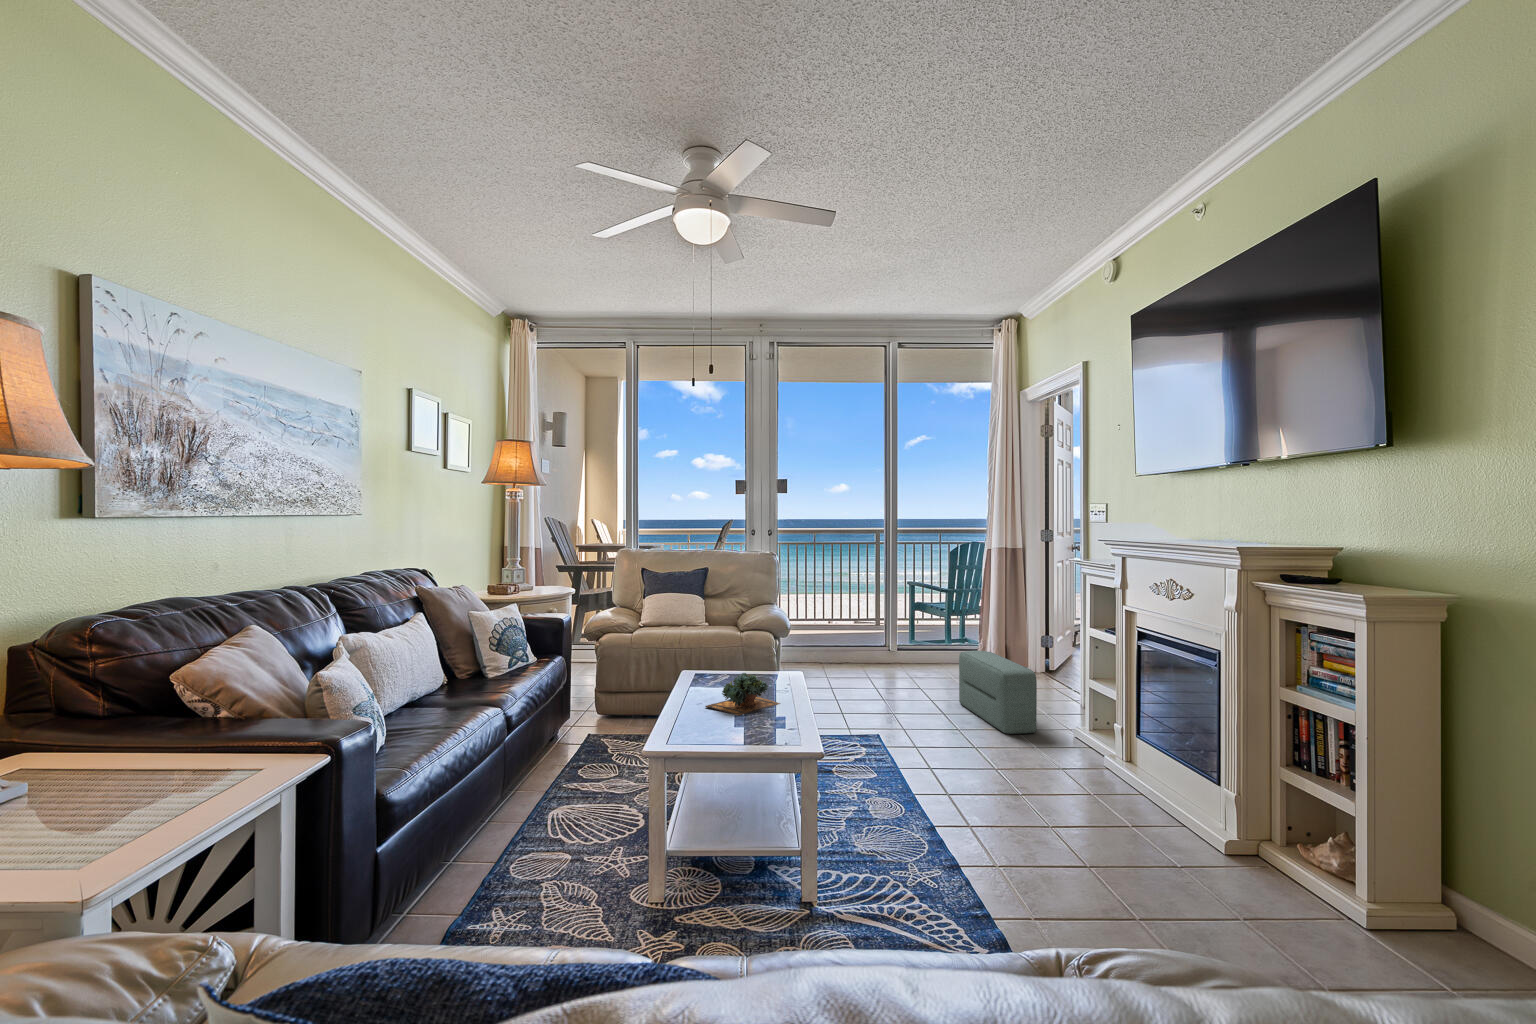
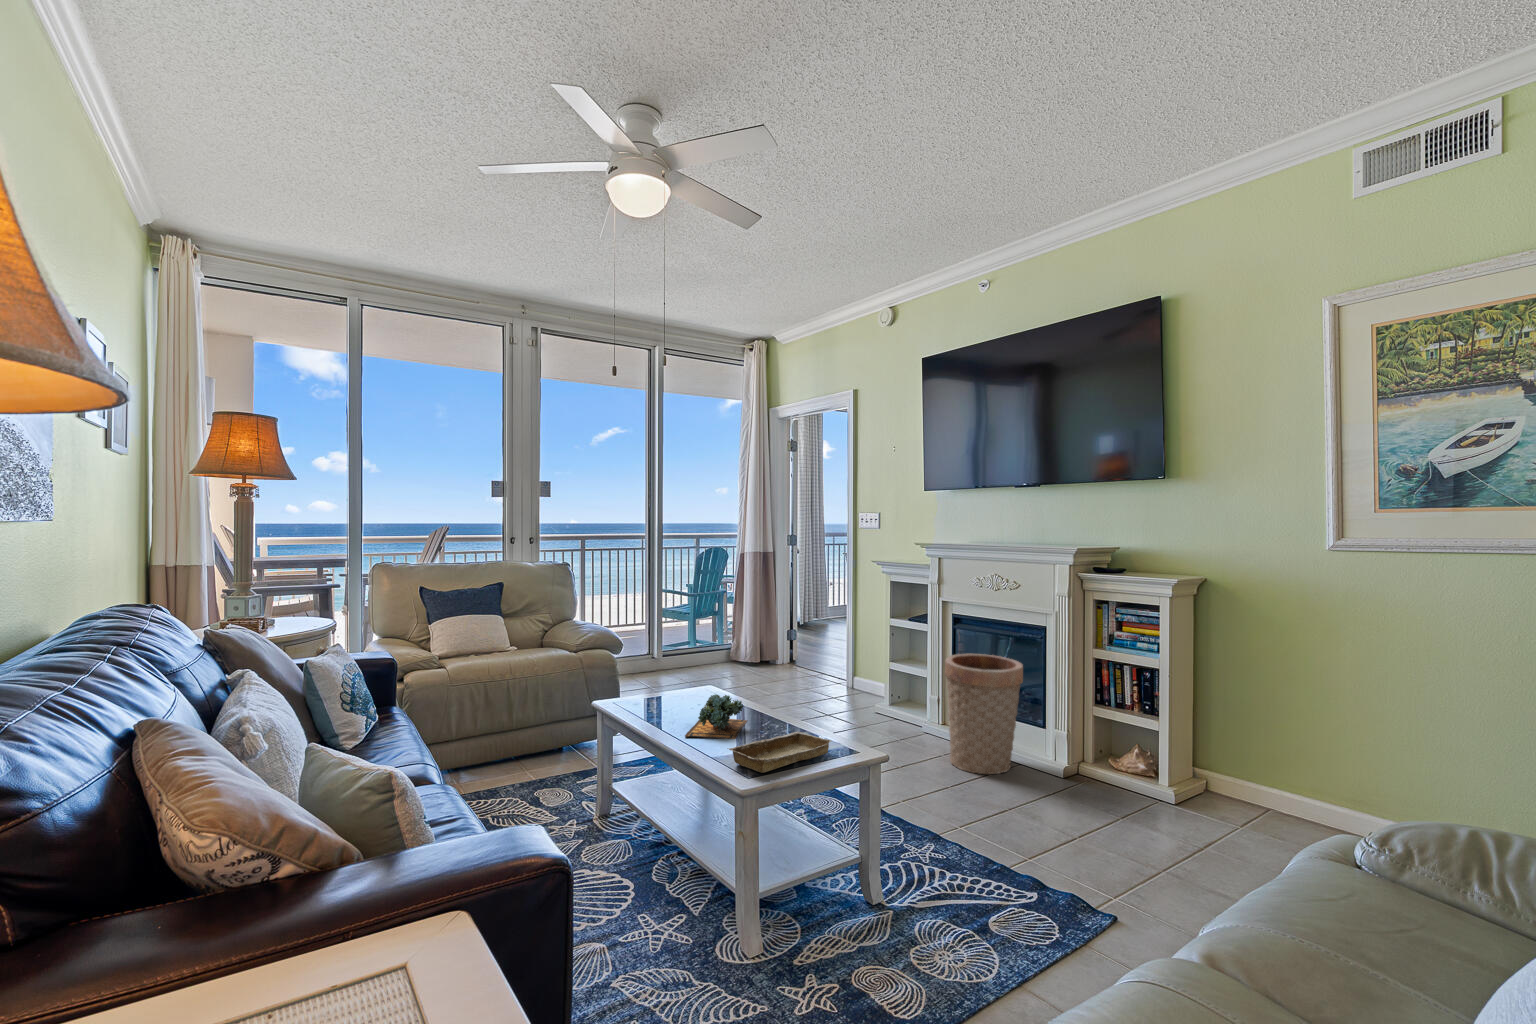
pouf: present [959,651,1037,734] -> none [762,646,851,718]
basket: none [1075,674,1180,829] -> present [945,654,1023,774]
tray: none [688,716,789,743] -> present [728,732,832,773]

